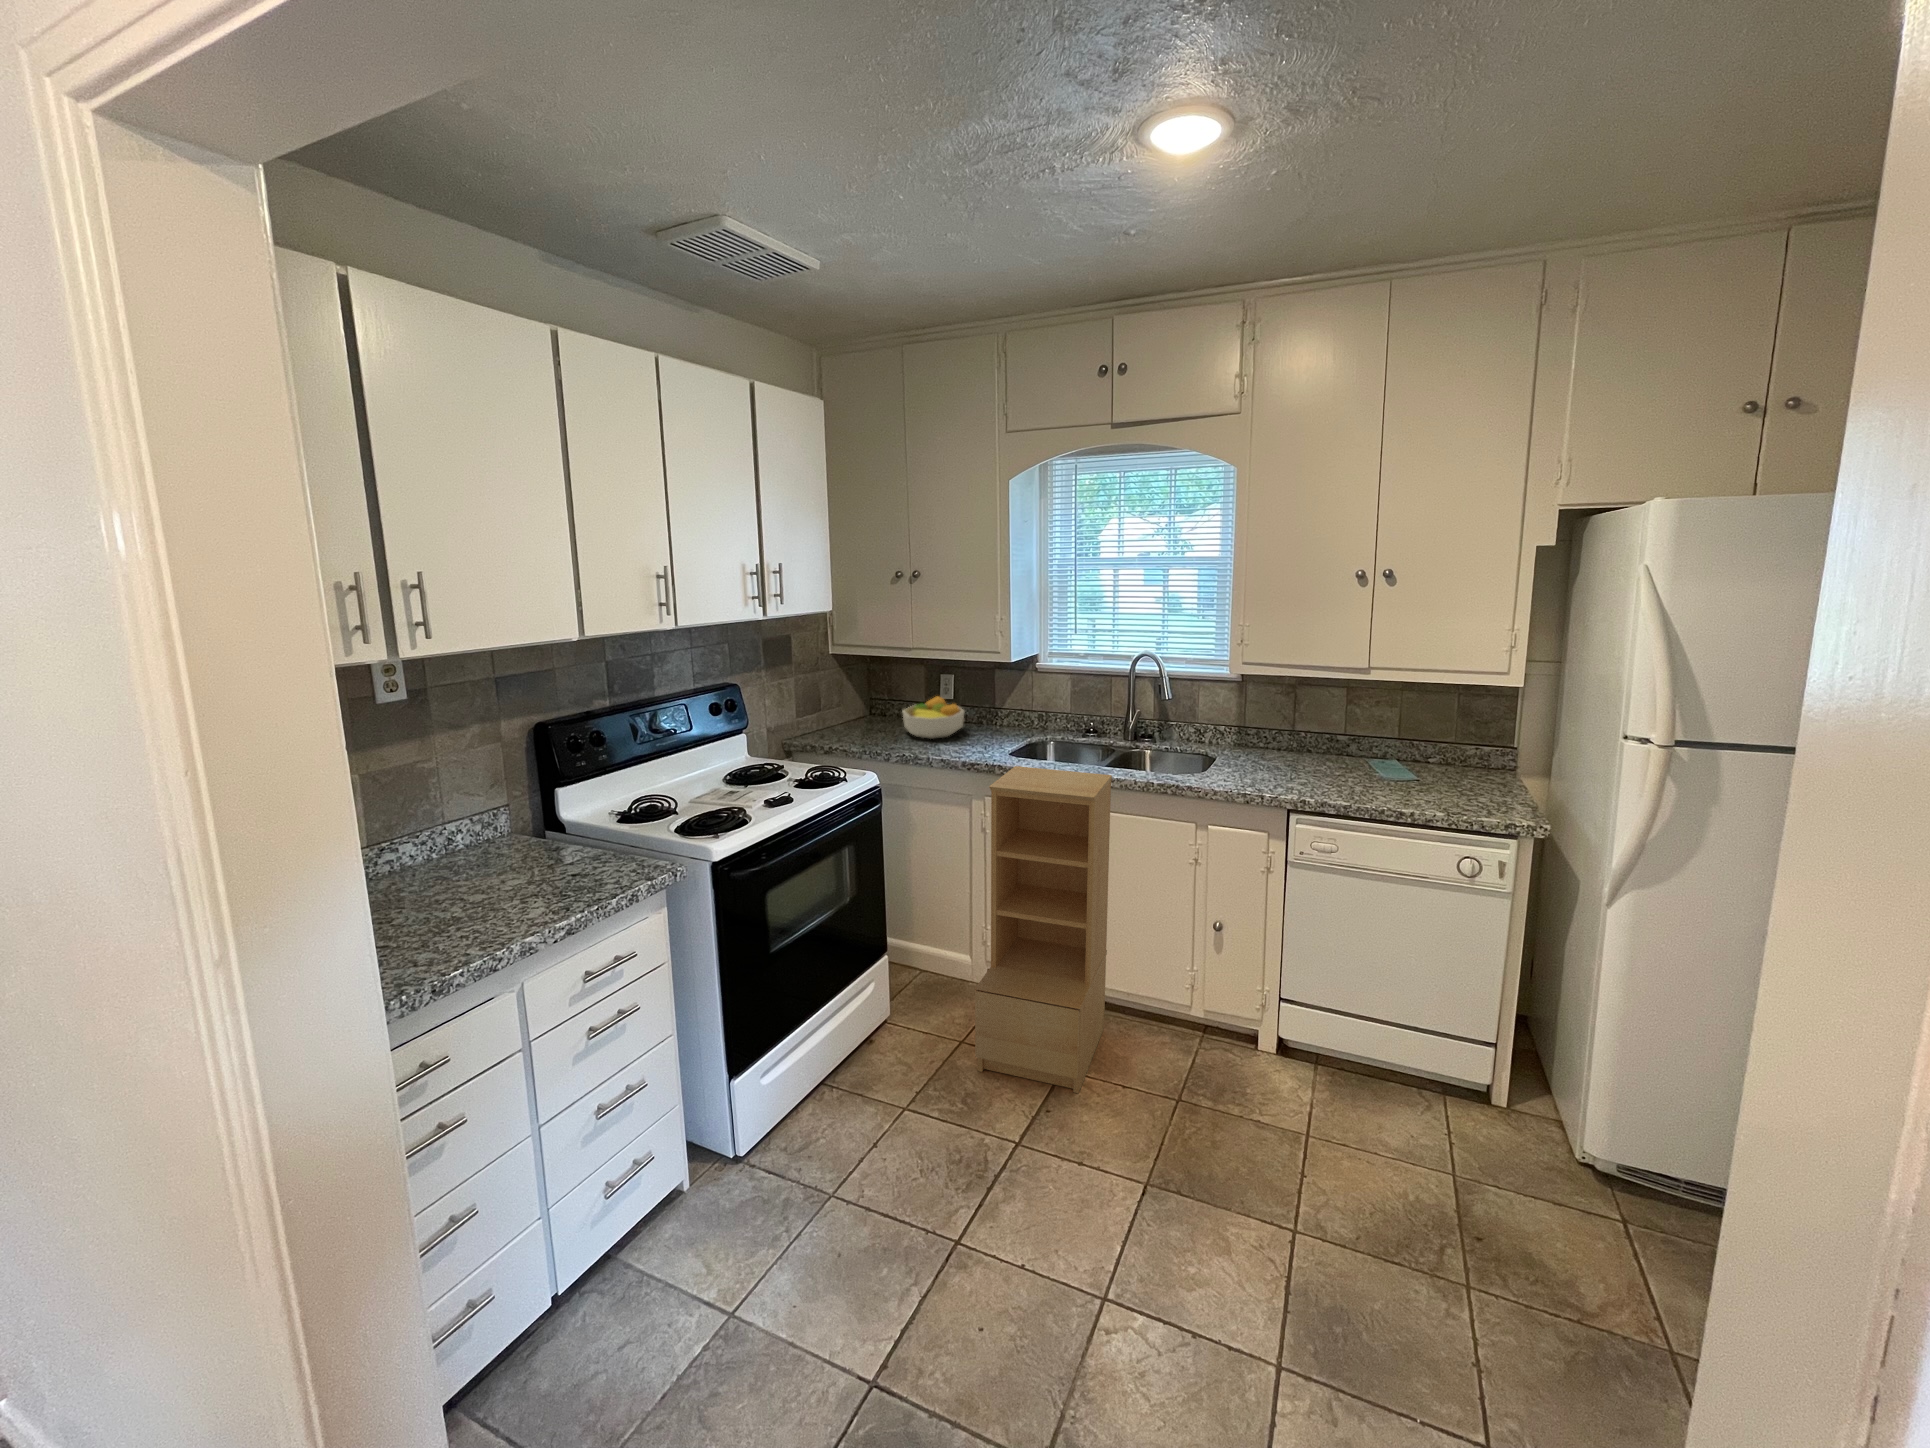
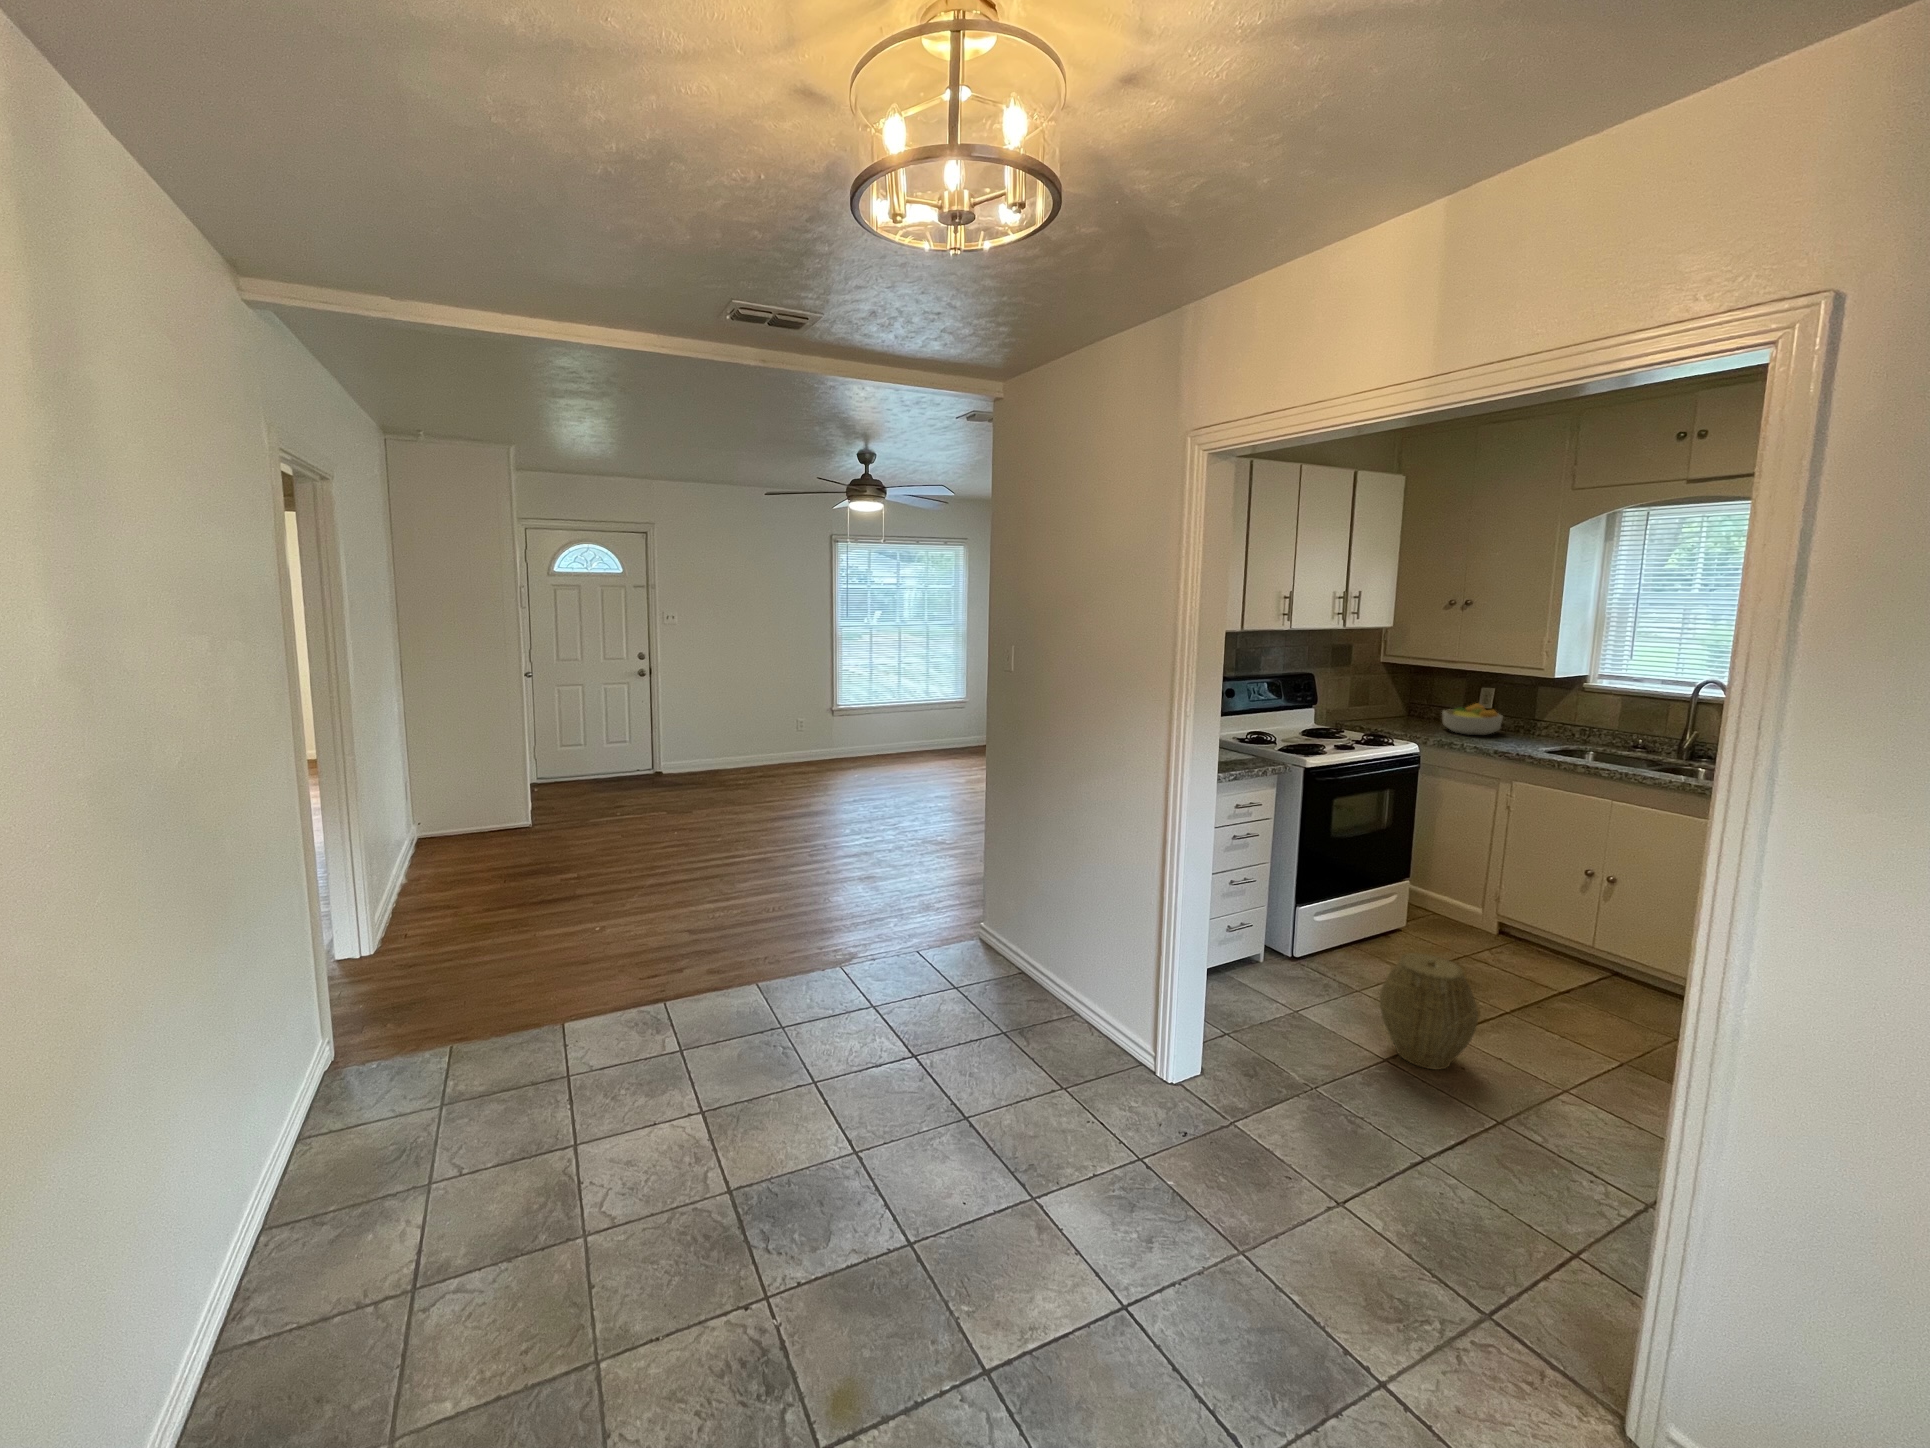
bookshelf: present [975,766,1112,1093] -> none [1479,754,1644,1011]
woven basket: none [859,1150,994,1353] -> present [1380,953,1478,1070]

